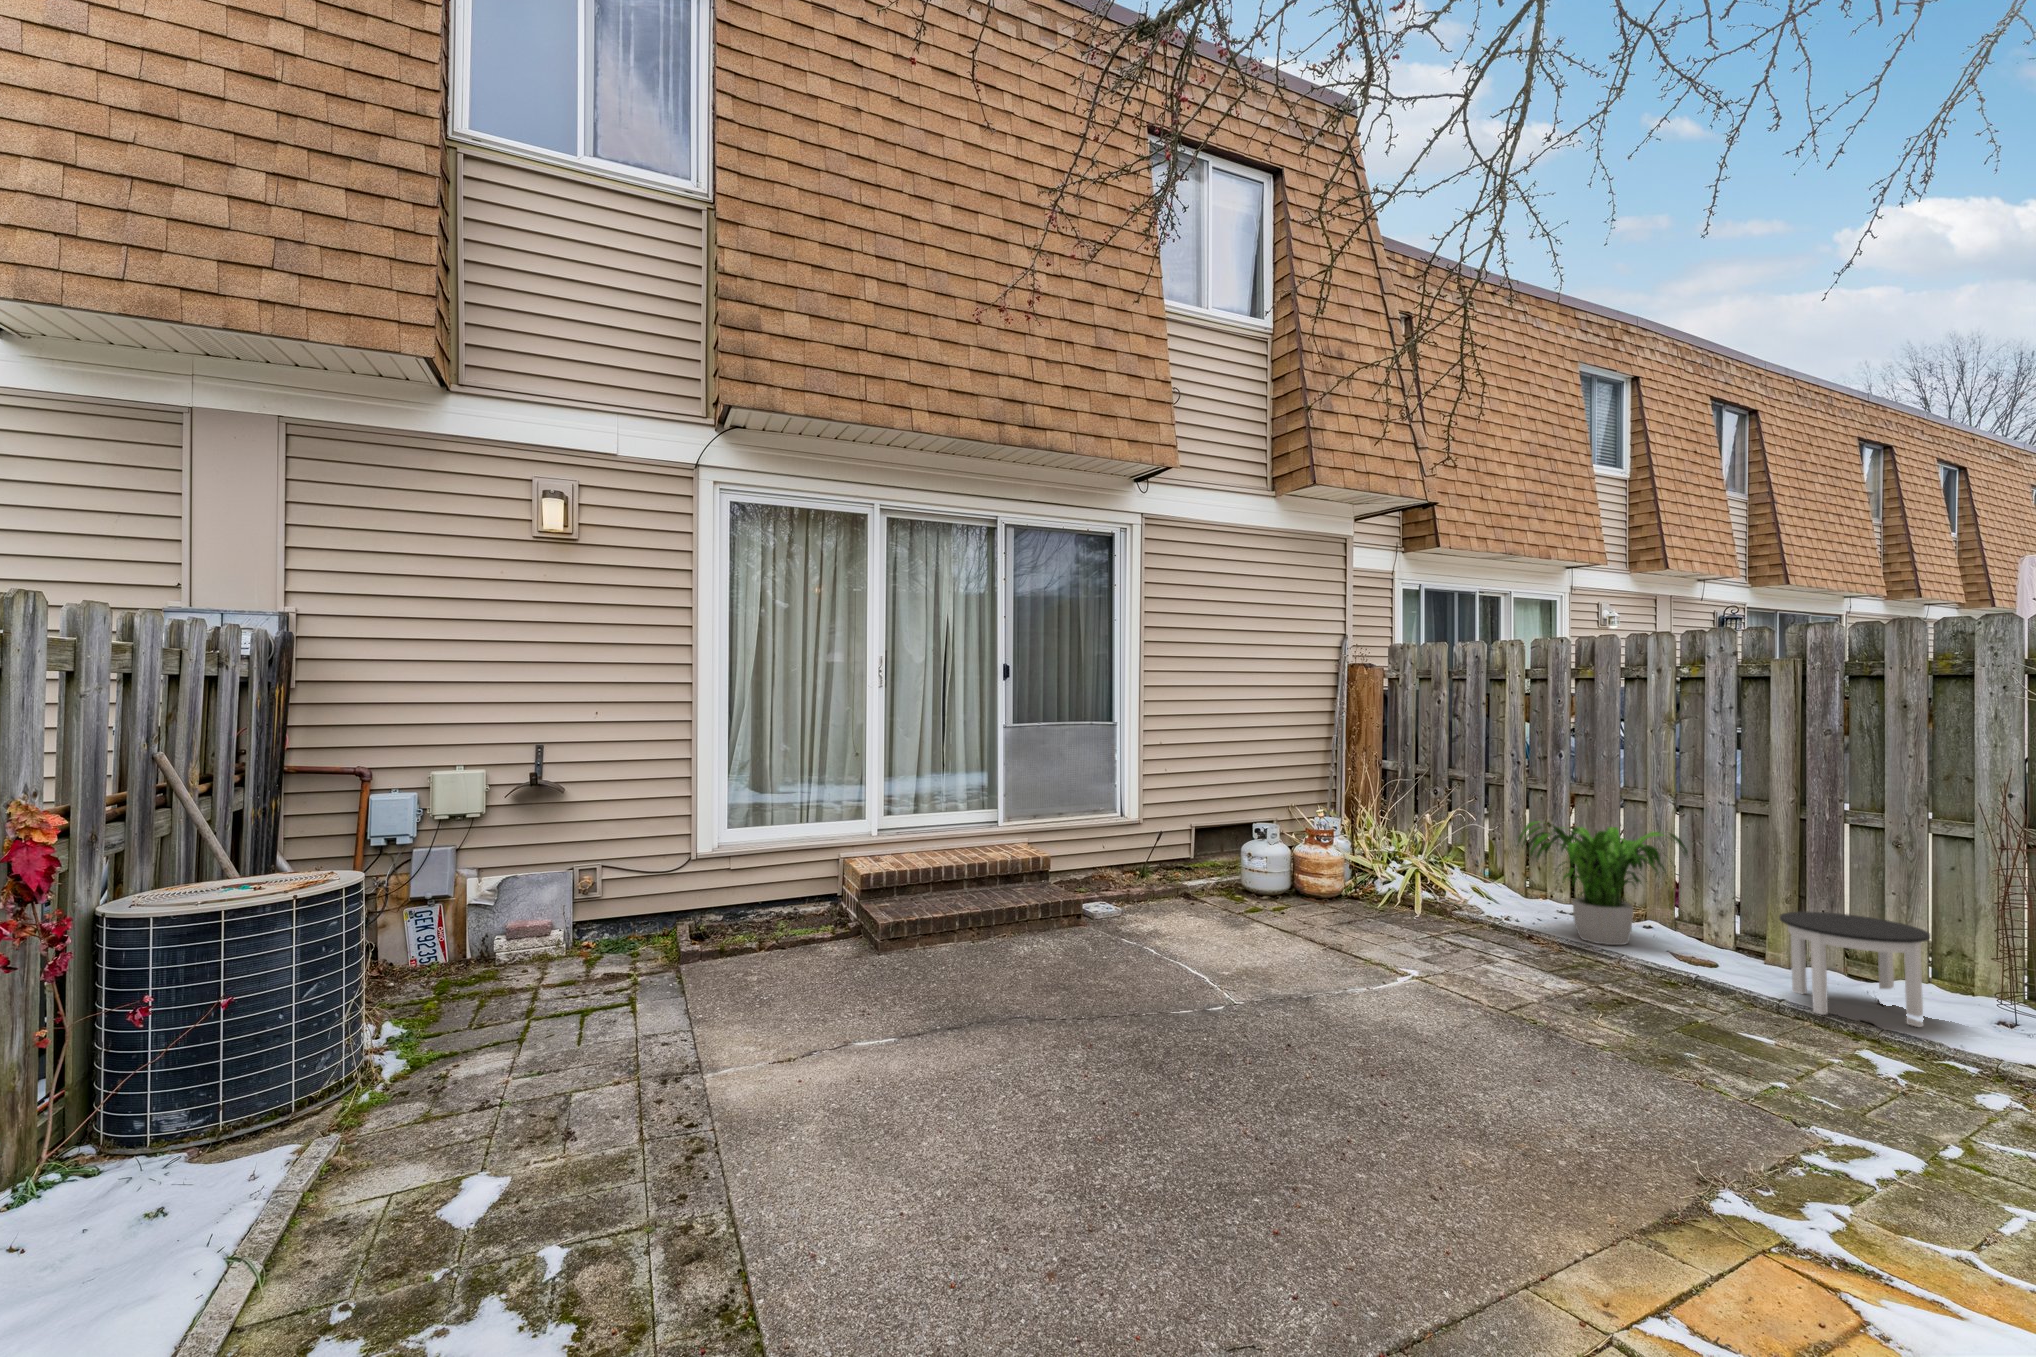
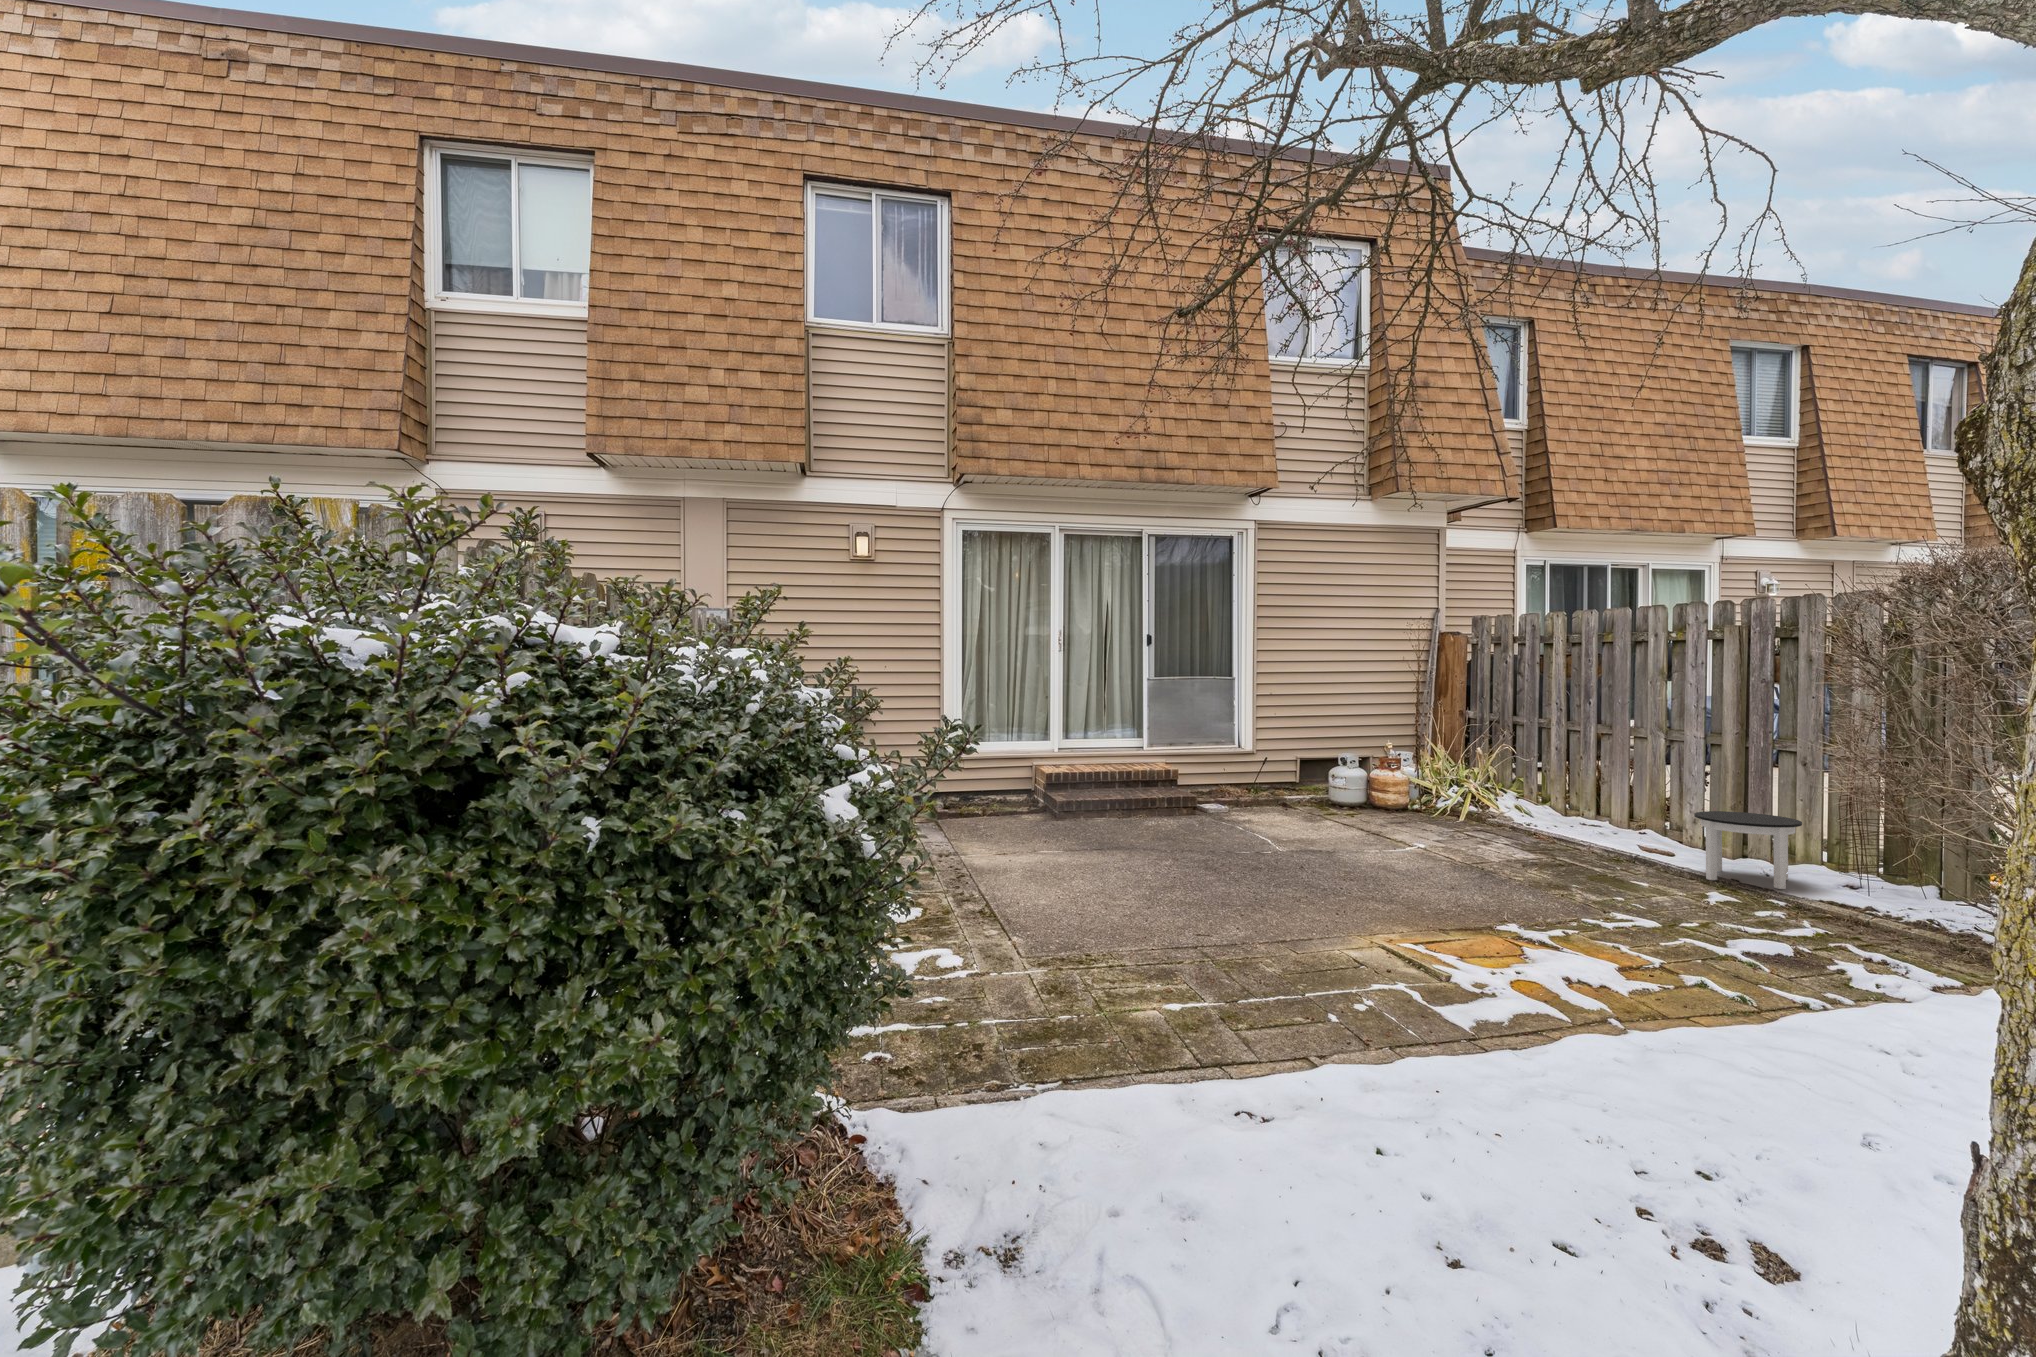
potted plant: present [1518,821,1688,945] -> none [1531,749,1666,842]

